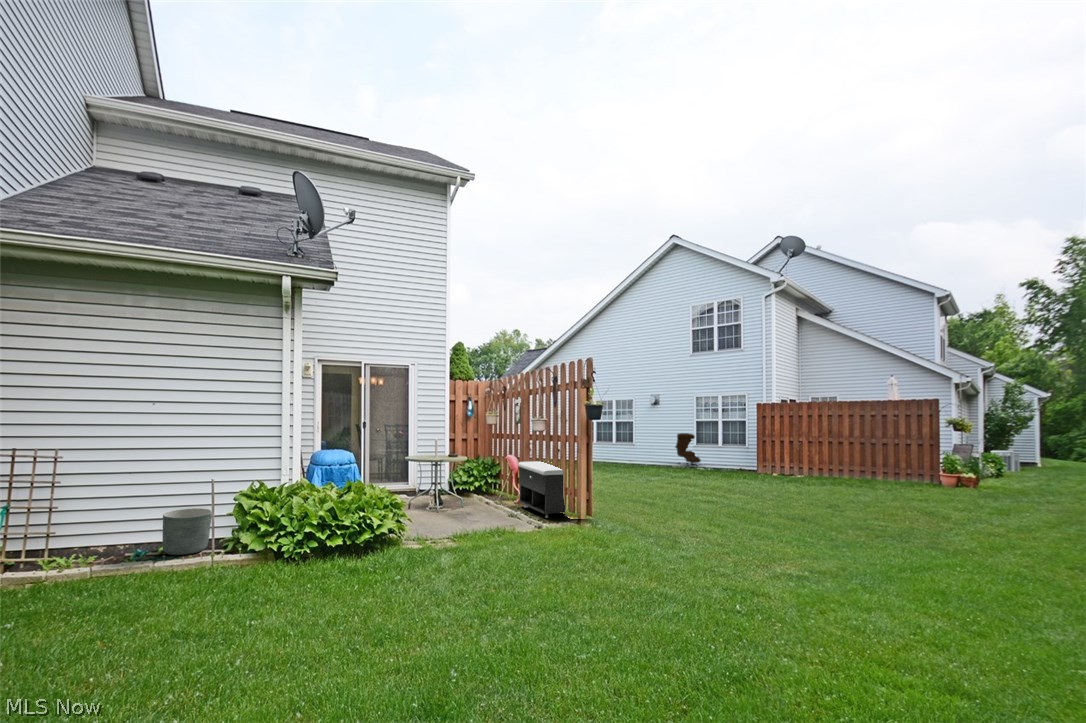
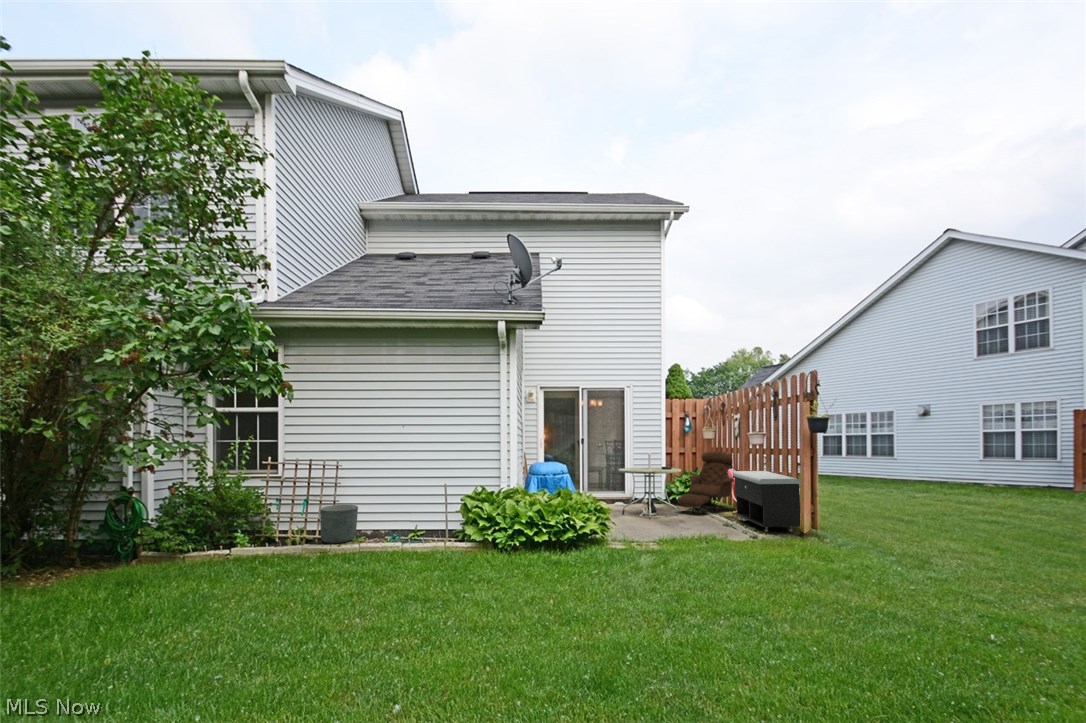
lounge chair: present [675,433,701,466] -> present [677,452,734,515]
planter: present [162,508,212,555] -> present [320,505,358,543]

